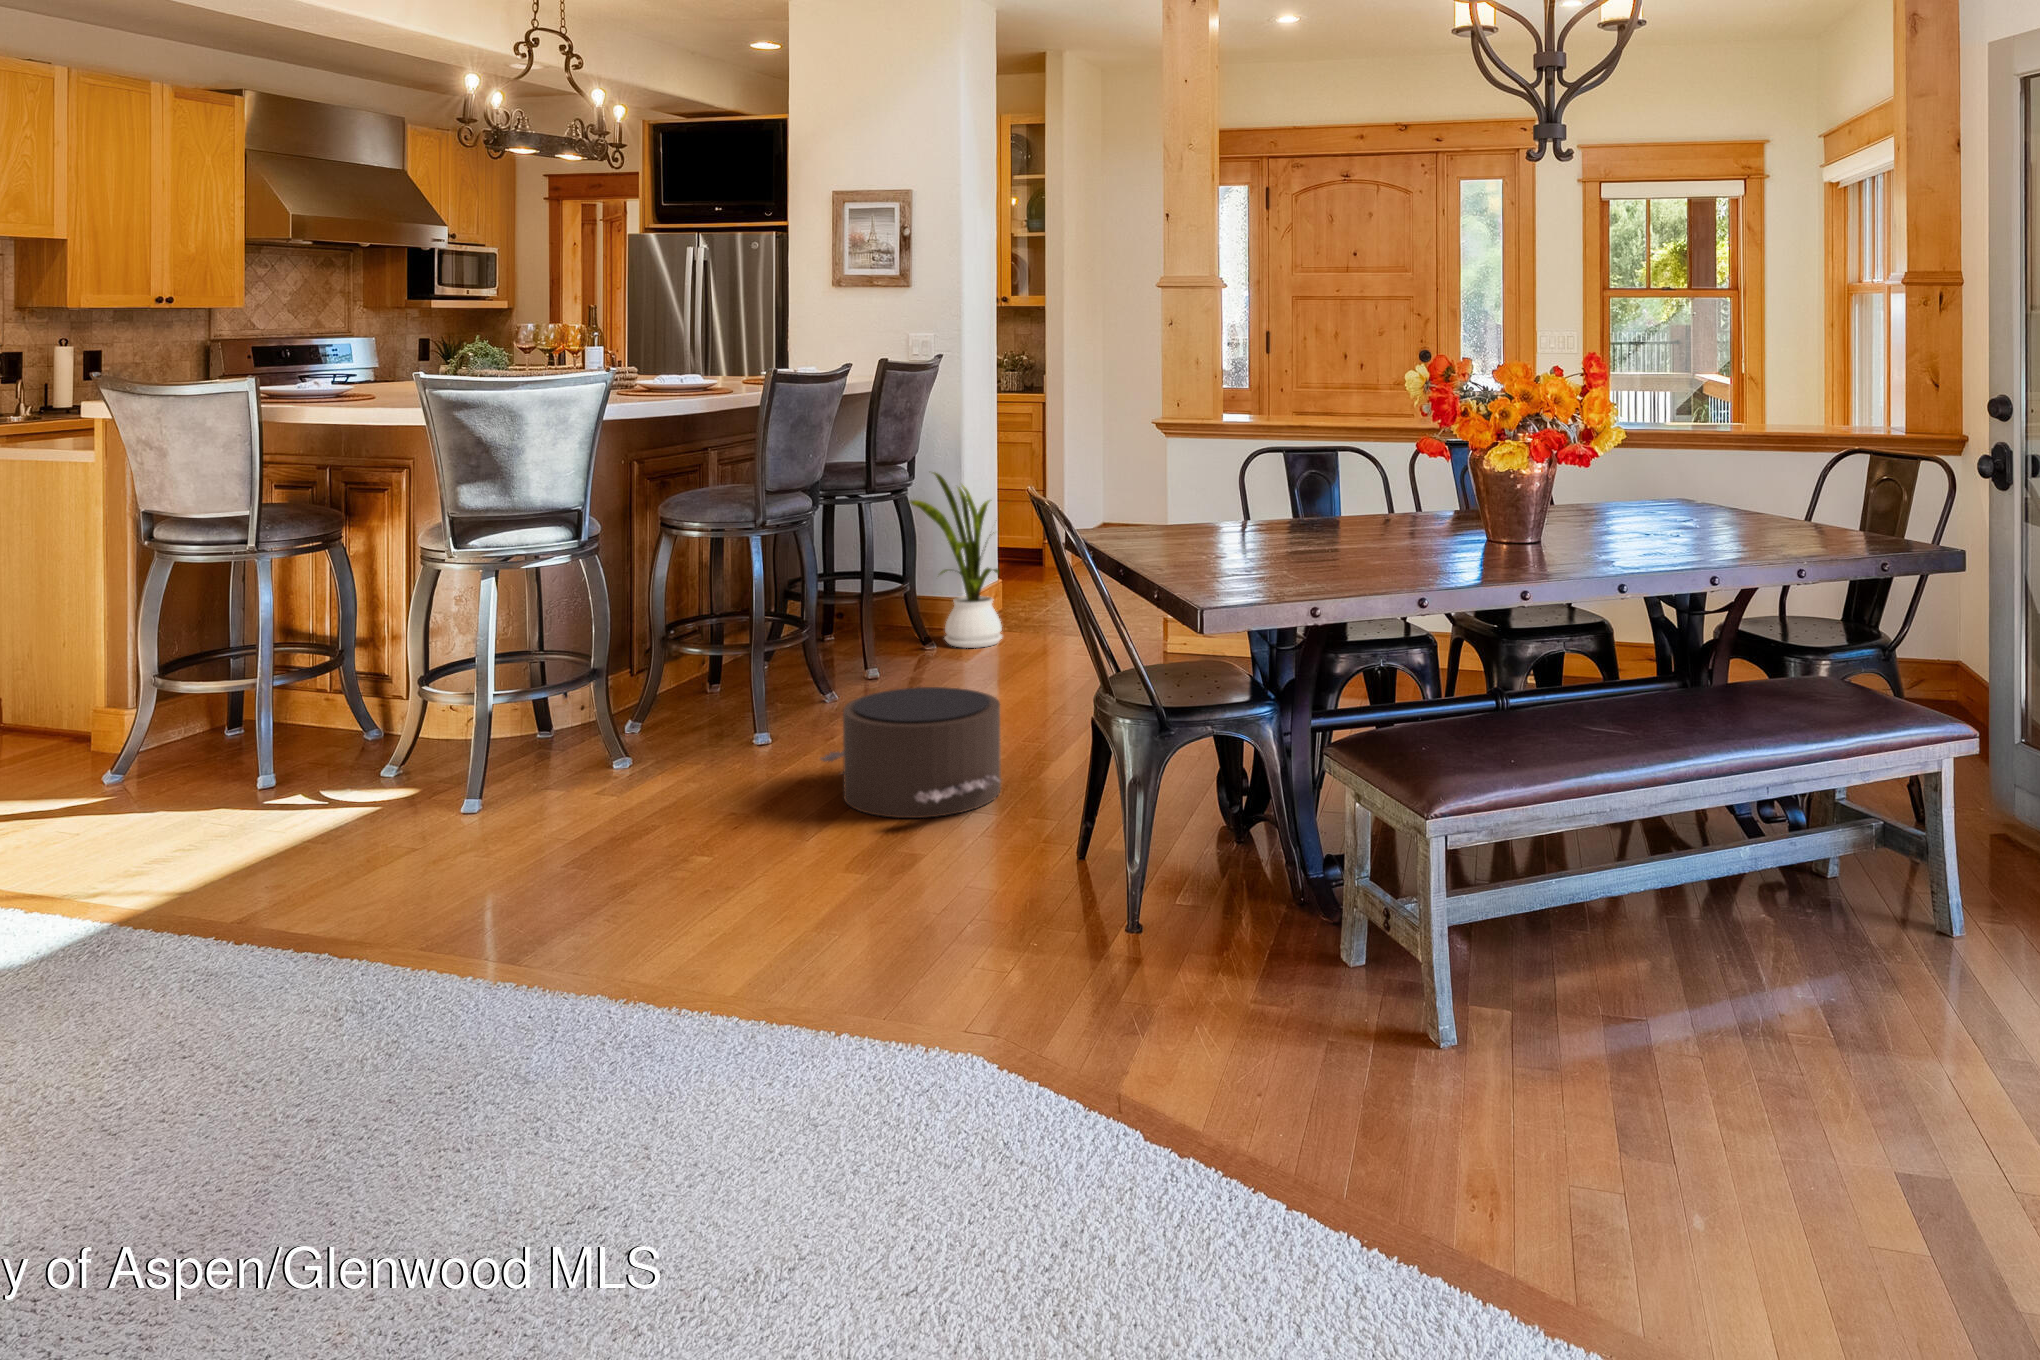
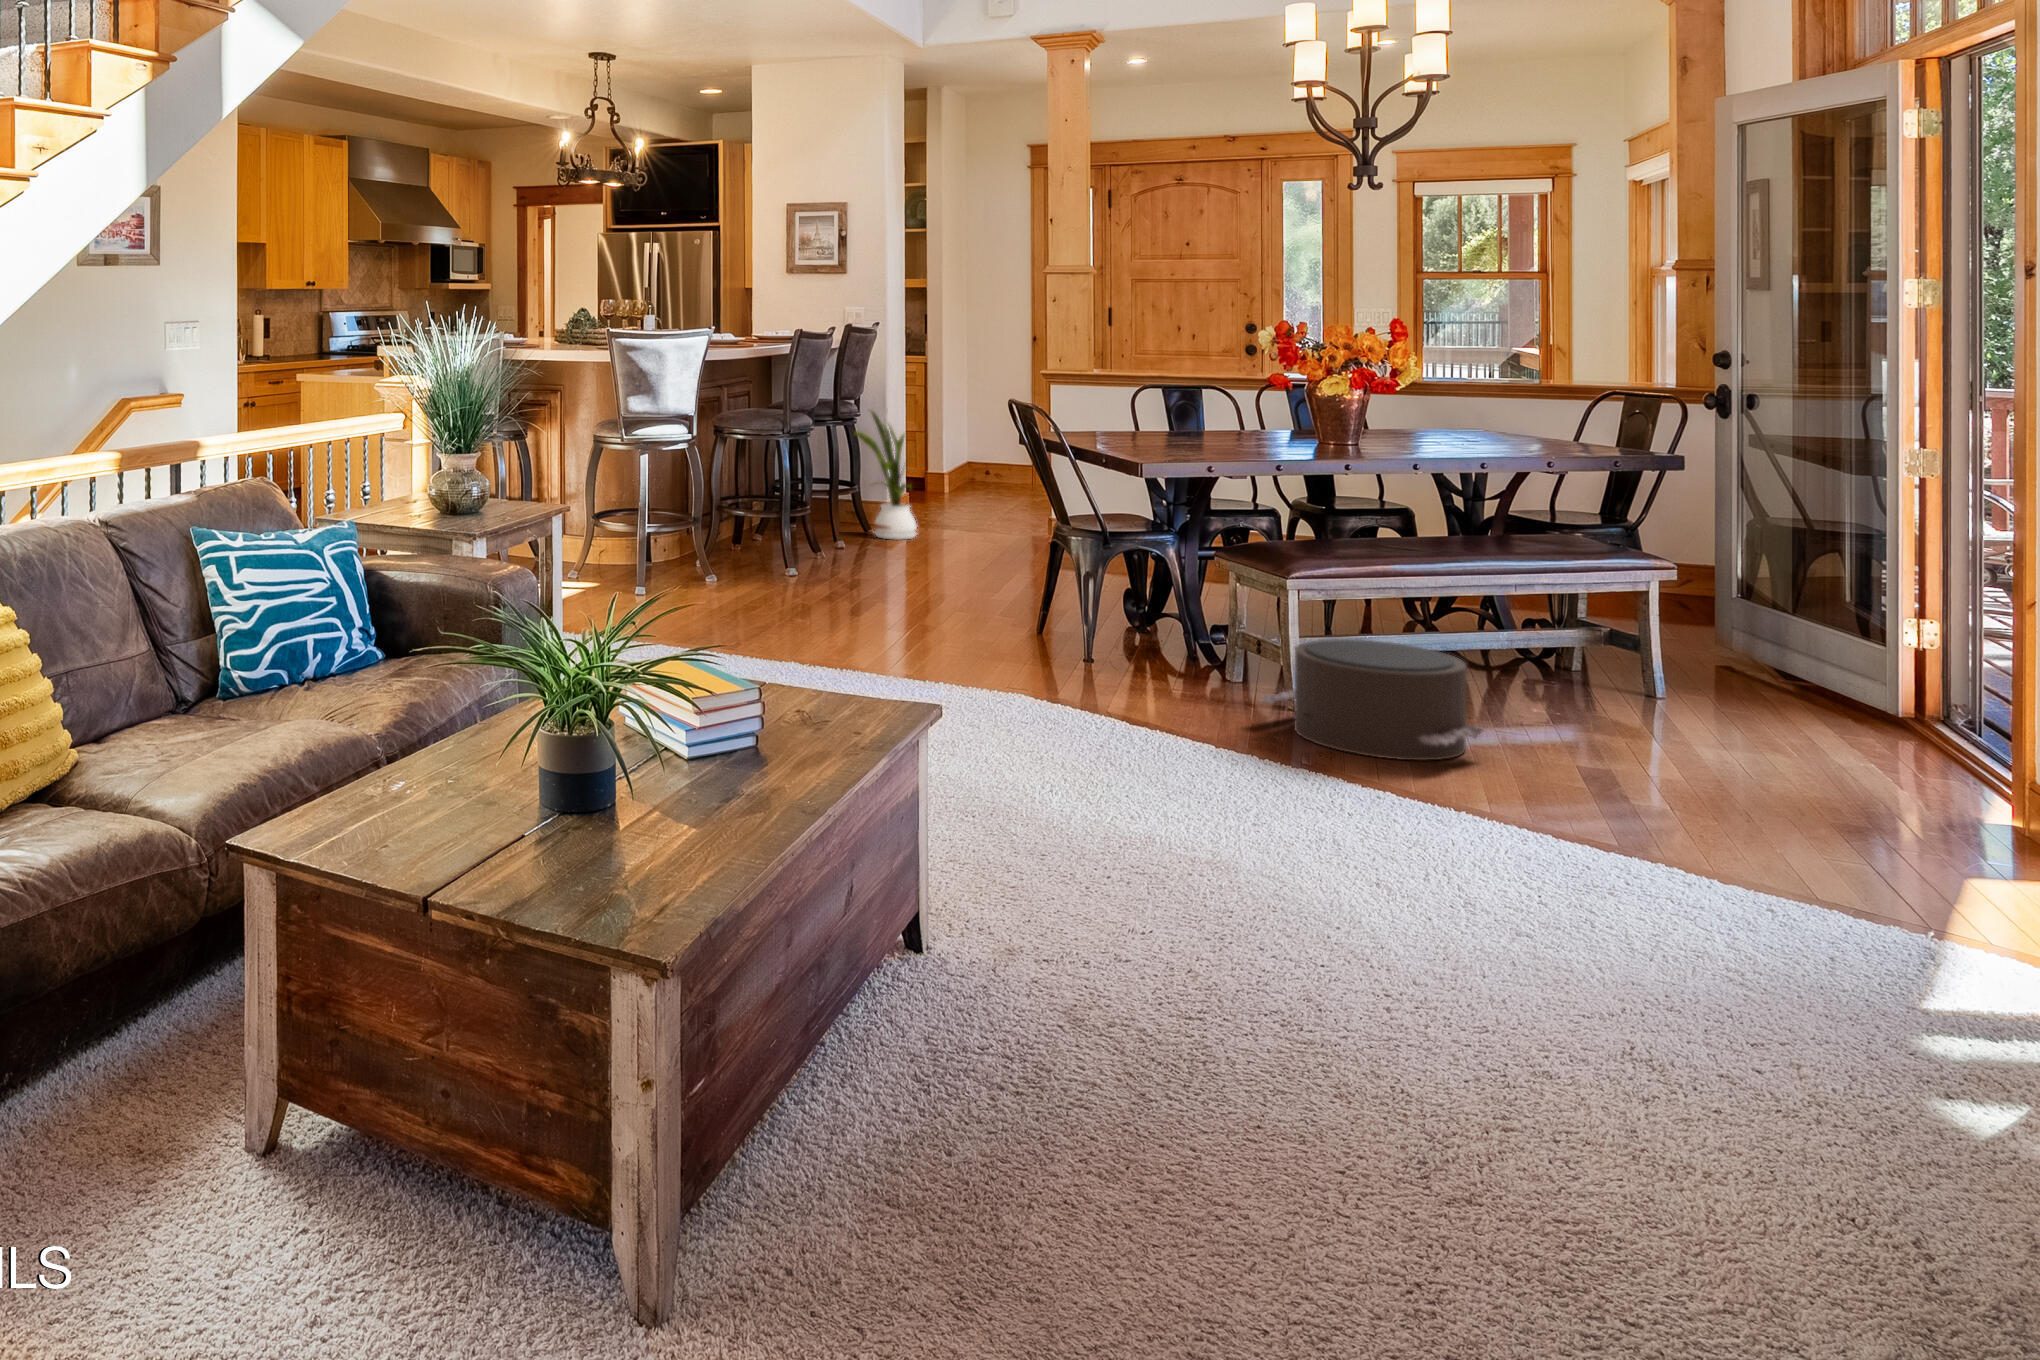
pouf: present [821,687,1001,818] -> present [1259,639,1484,760]

